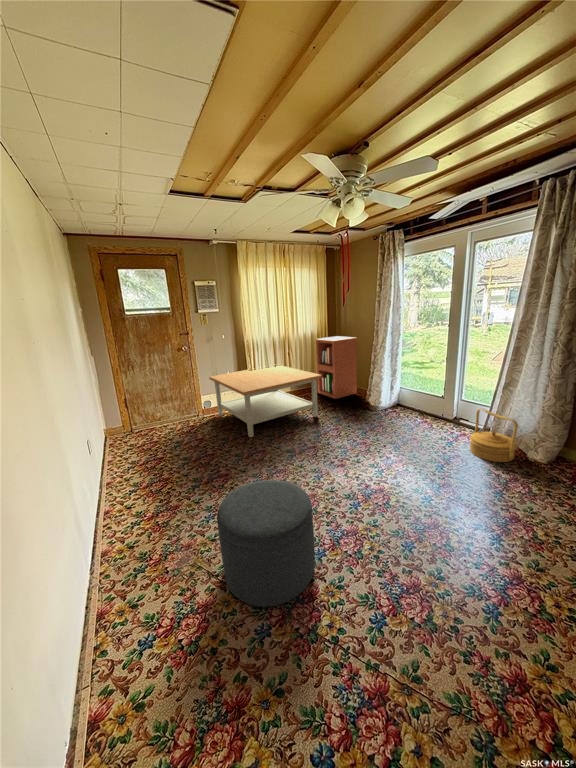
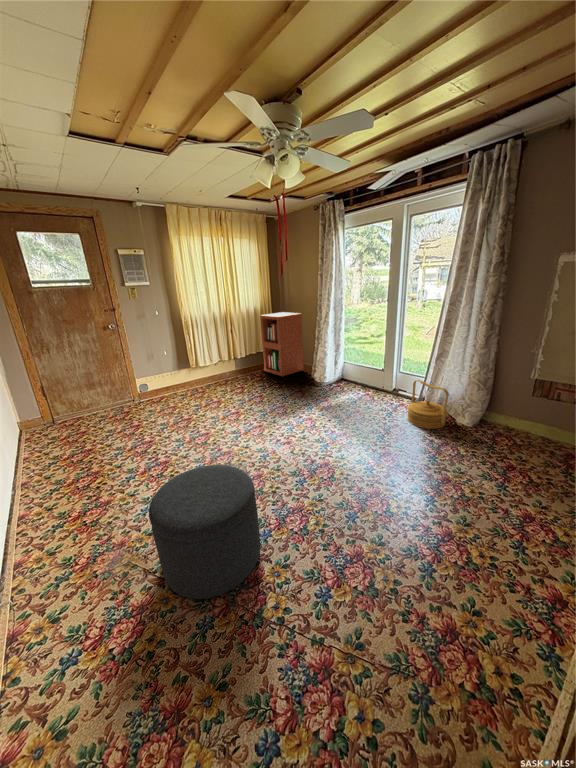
coffee table: present [209,366,322,437] -> none [144,343,267,421]

